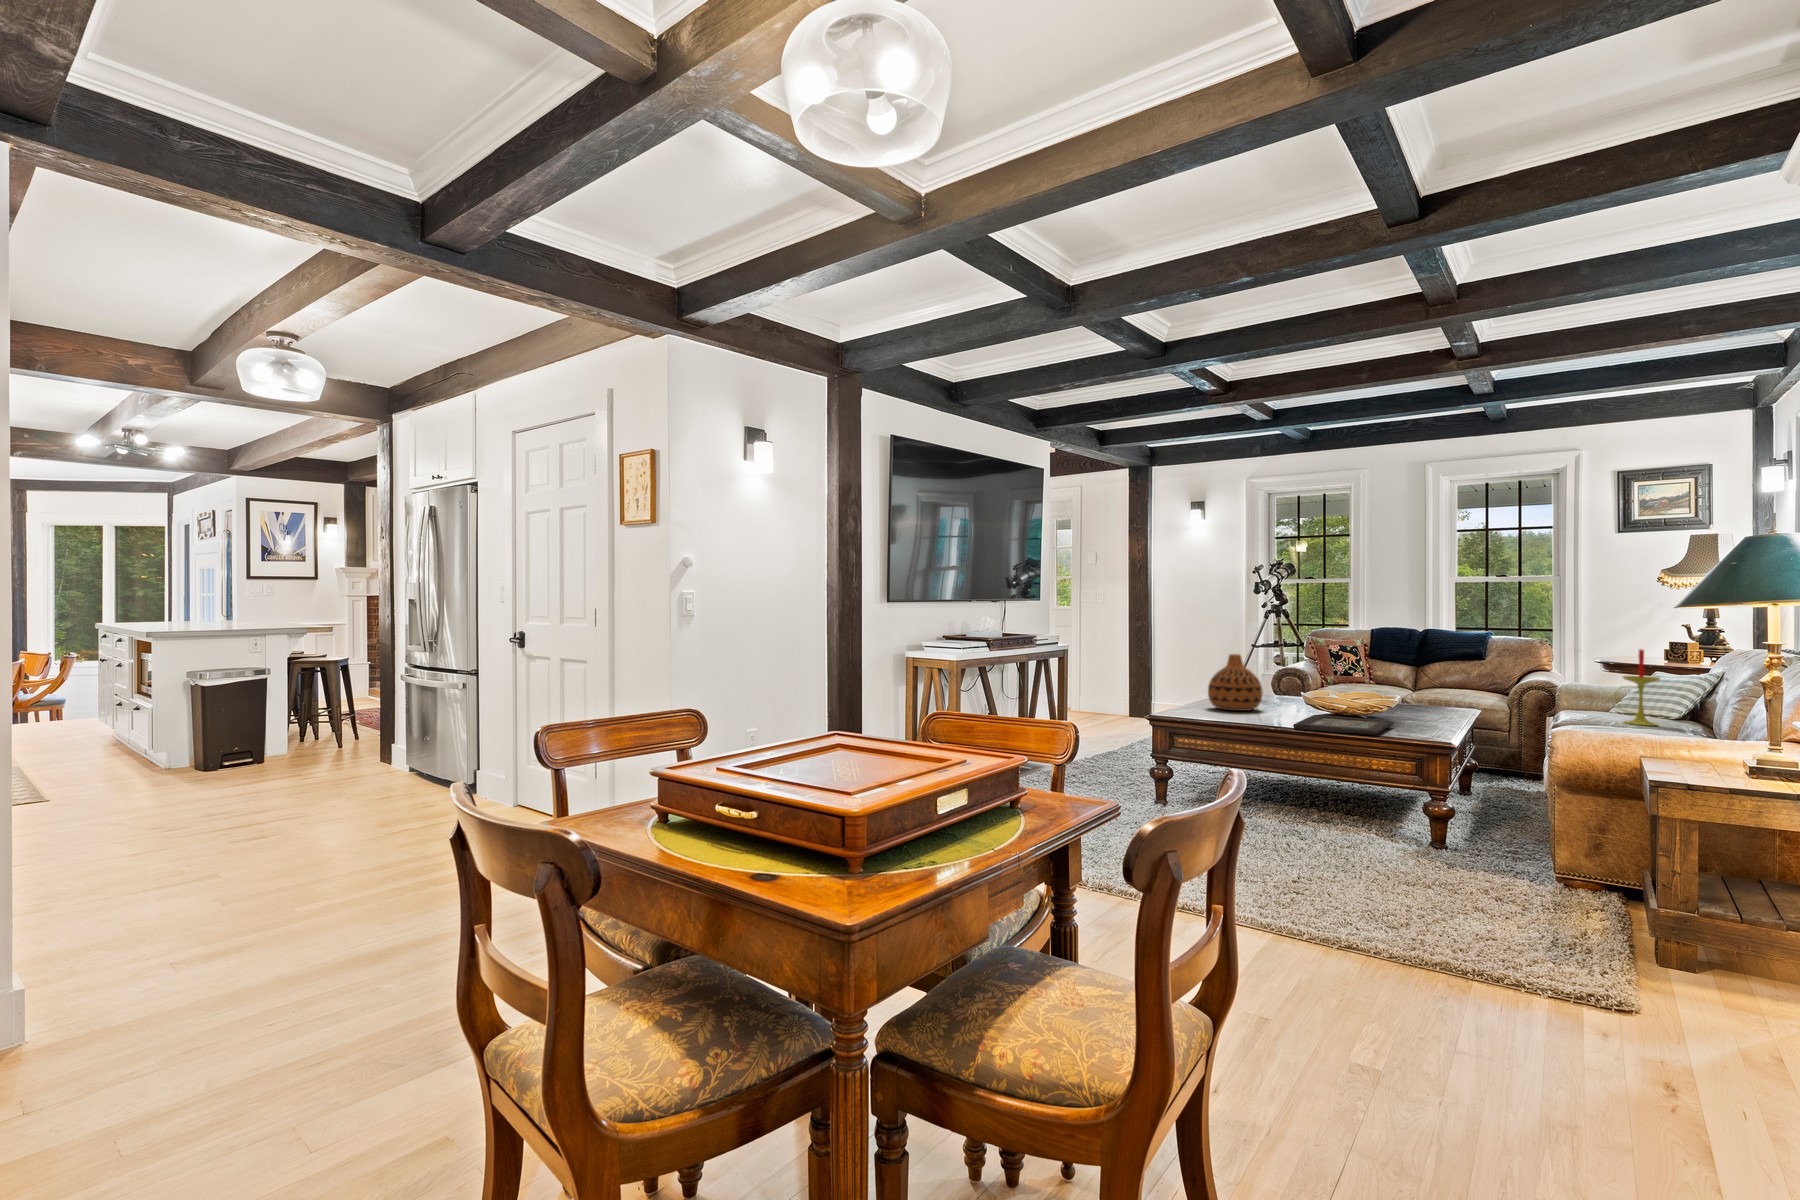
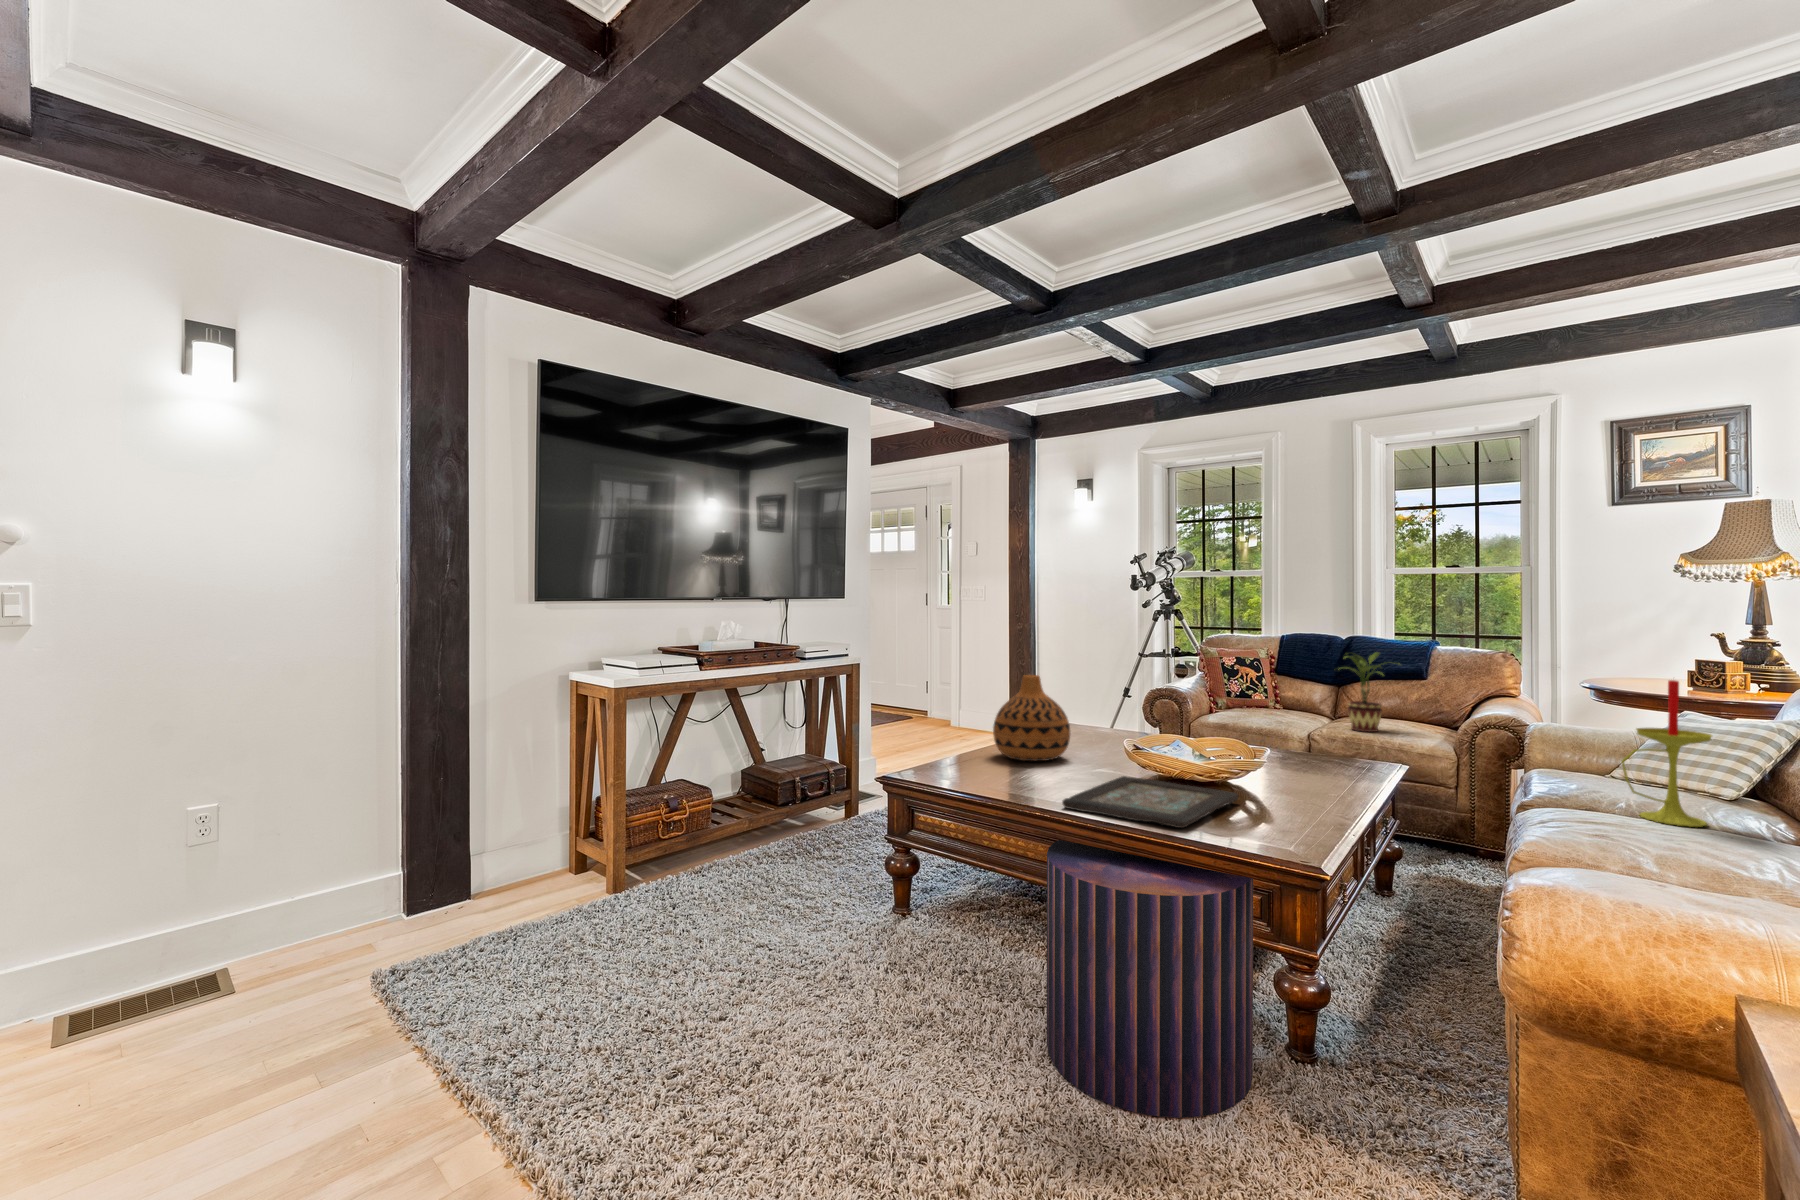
potted plant: none [1420,640,1470,697] -> present [1339,652,1383,732]
pouf: none [1303,739,1425,872] -> present [1047,840,1253,1118]

